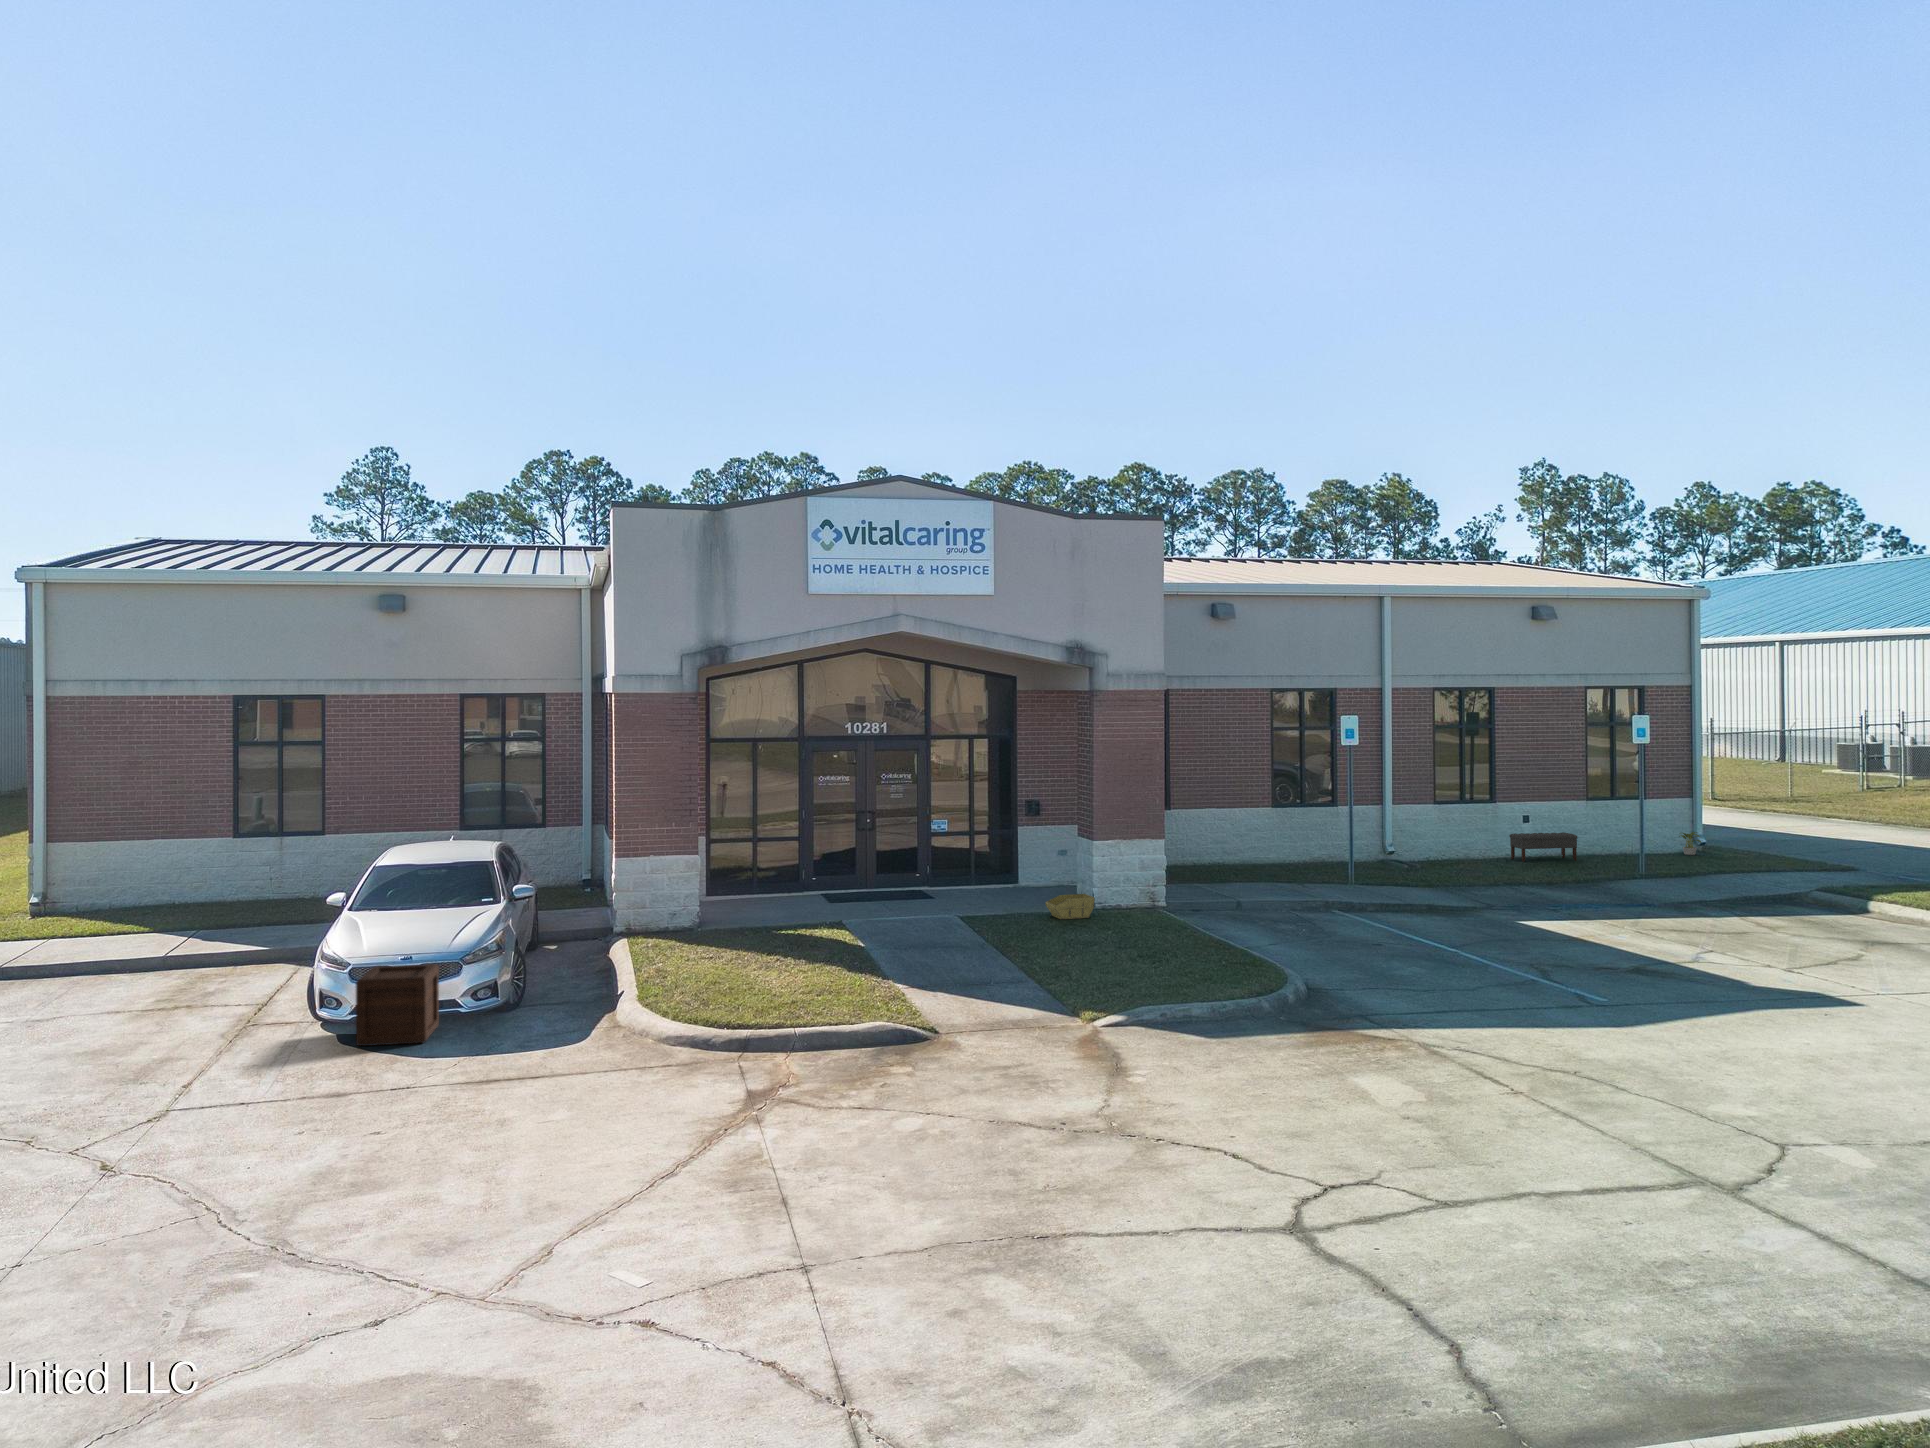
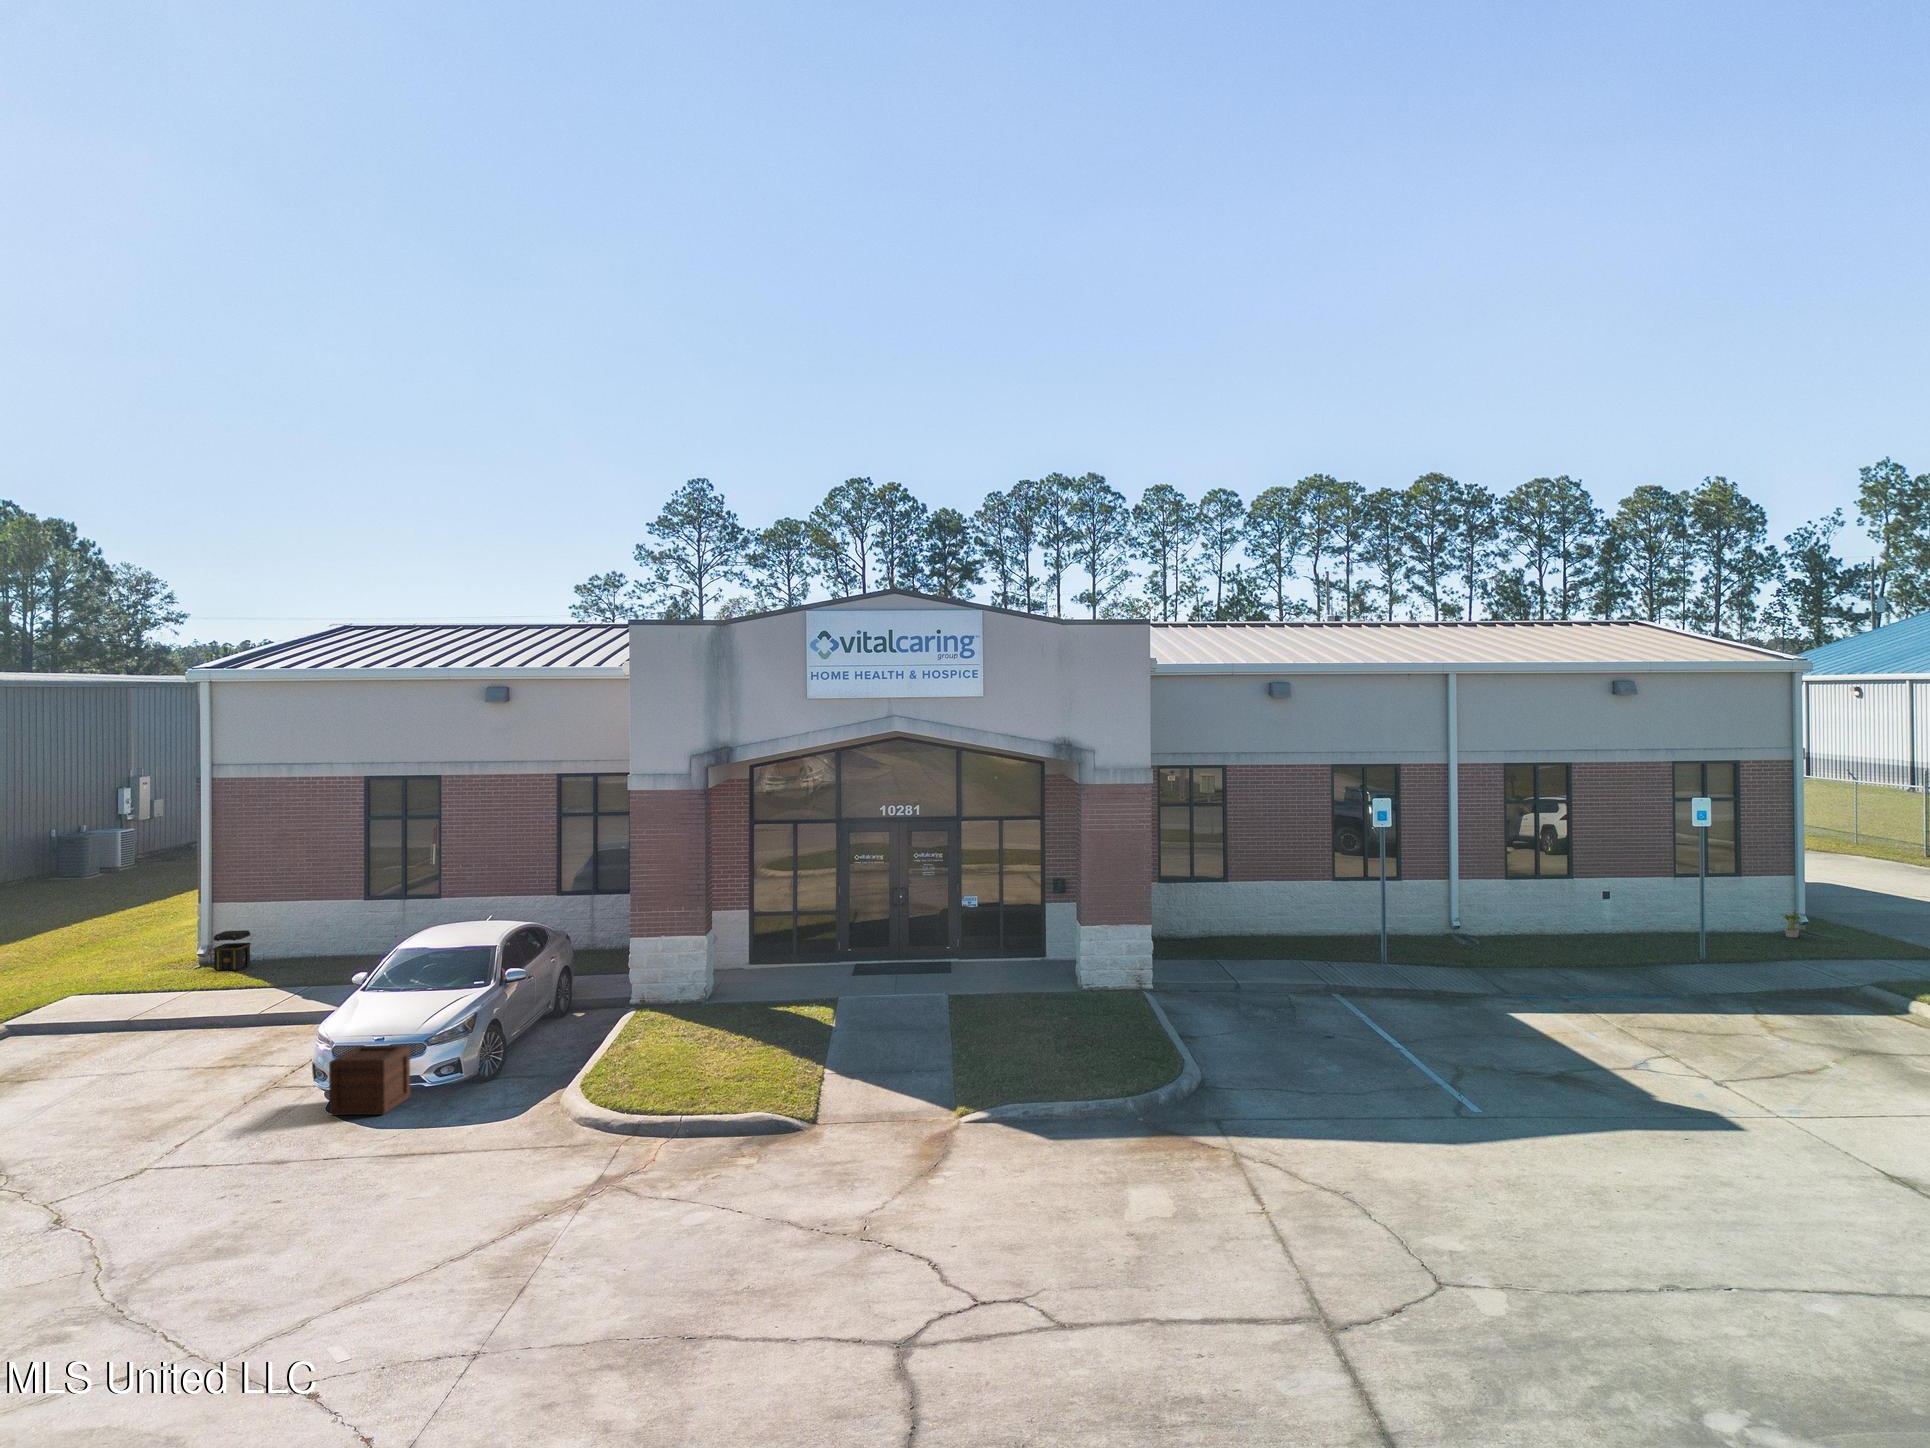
bench: present [1509,832,1577,862] -> none [1586,912,1657,942]
toolbox: none [55,874,98,921] -> present [213,930,251,971]
storage bin: present [1045,894,1095,920] -> none [1041,975,1084,1001]

